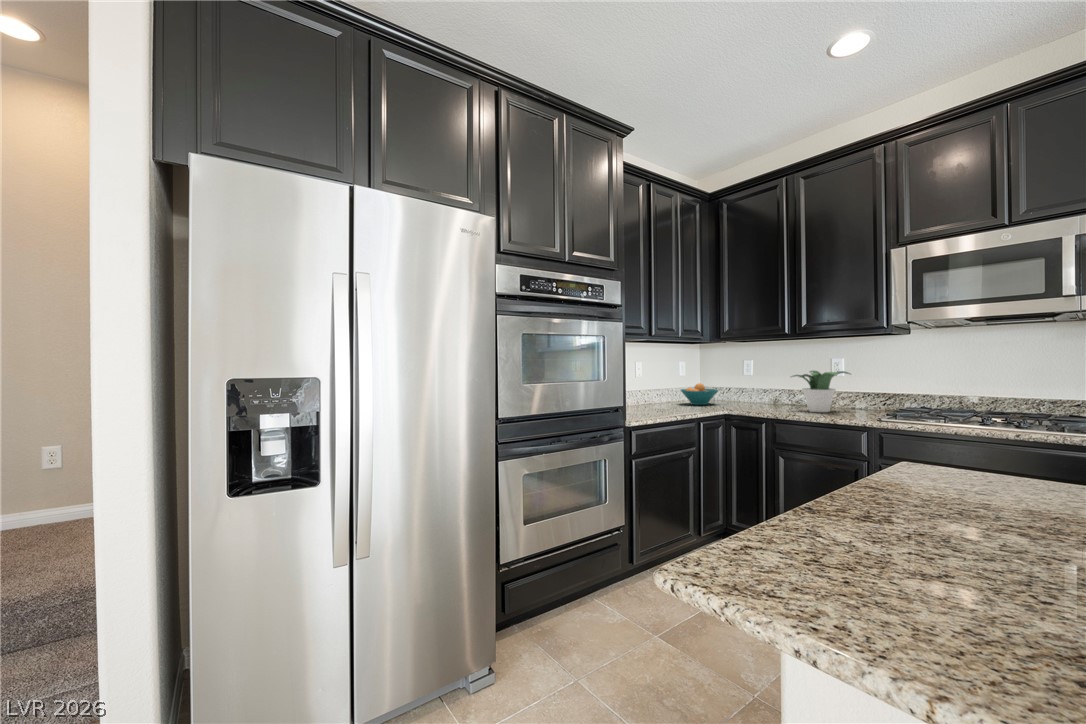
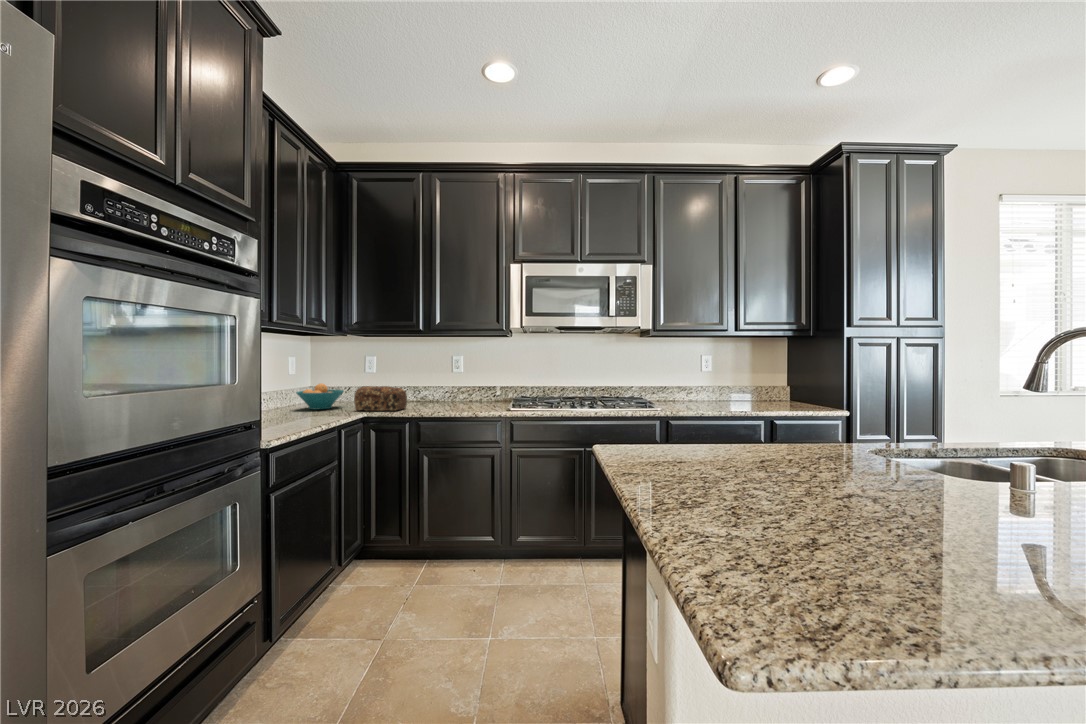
potted plant: present [792,371,849,412] -> none [426,367,475,407]
bread loaf: none [721,387,771,411] -> present [354,386,407,411]

